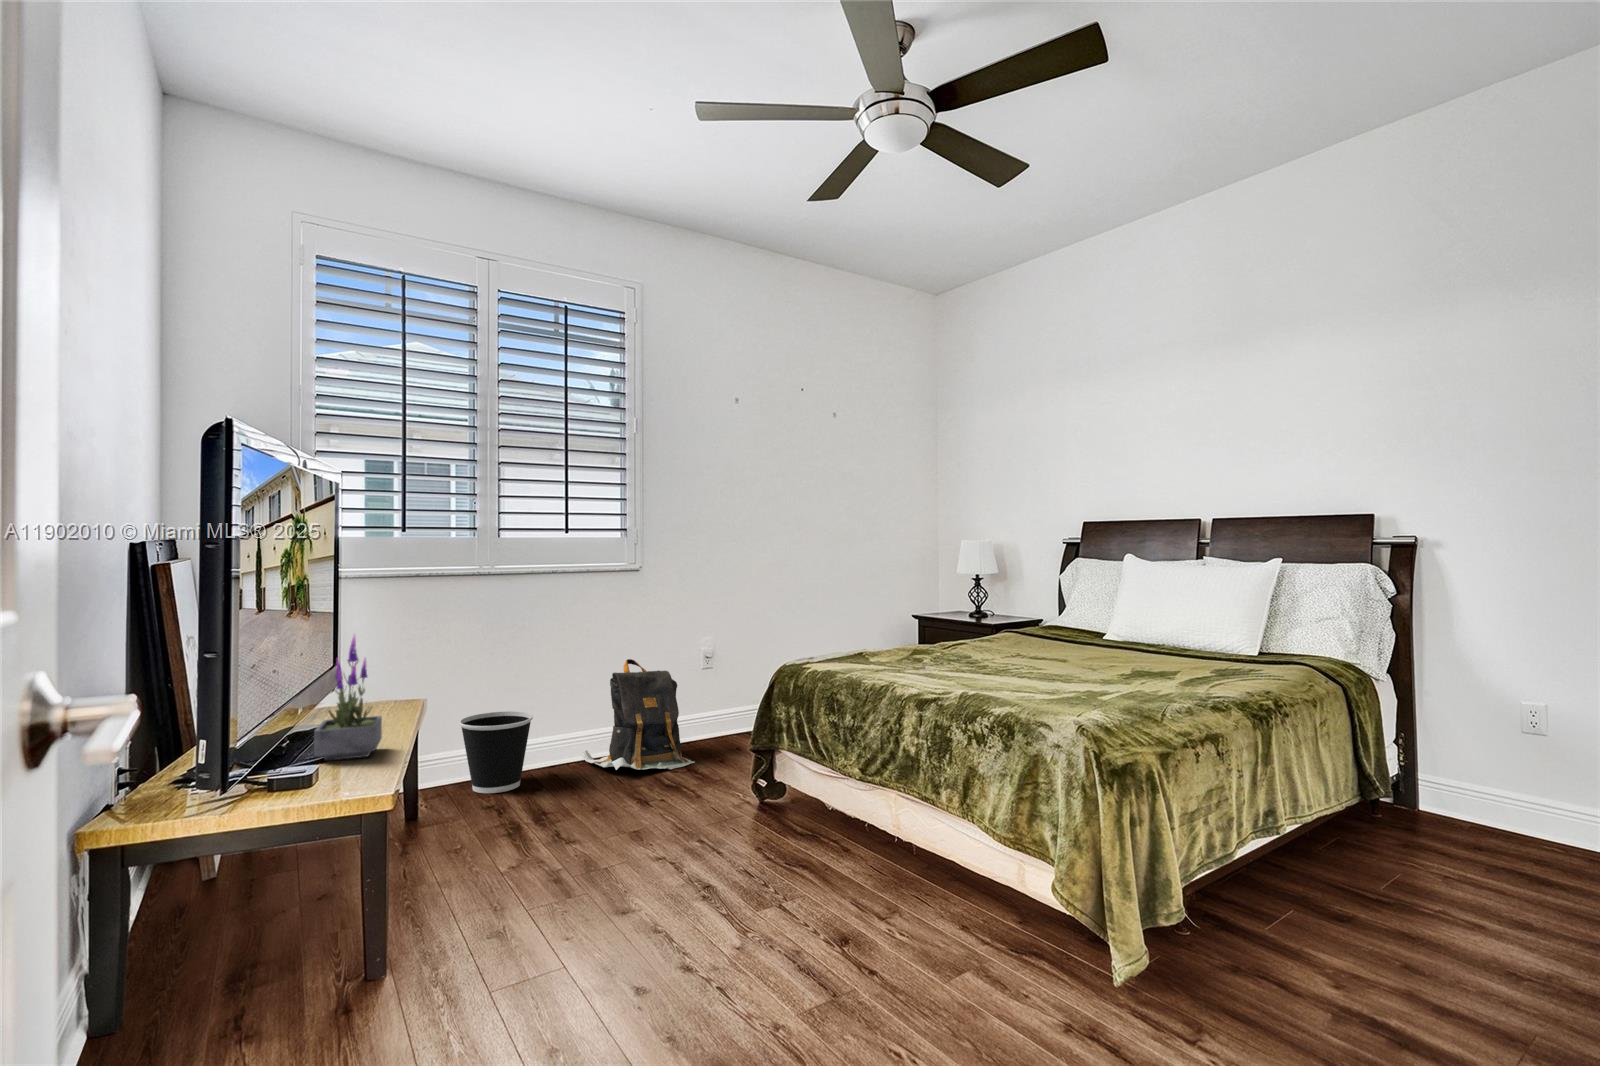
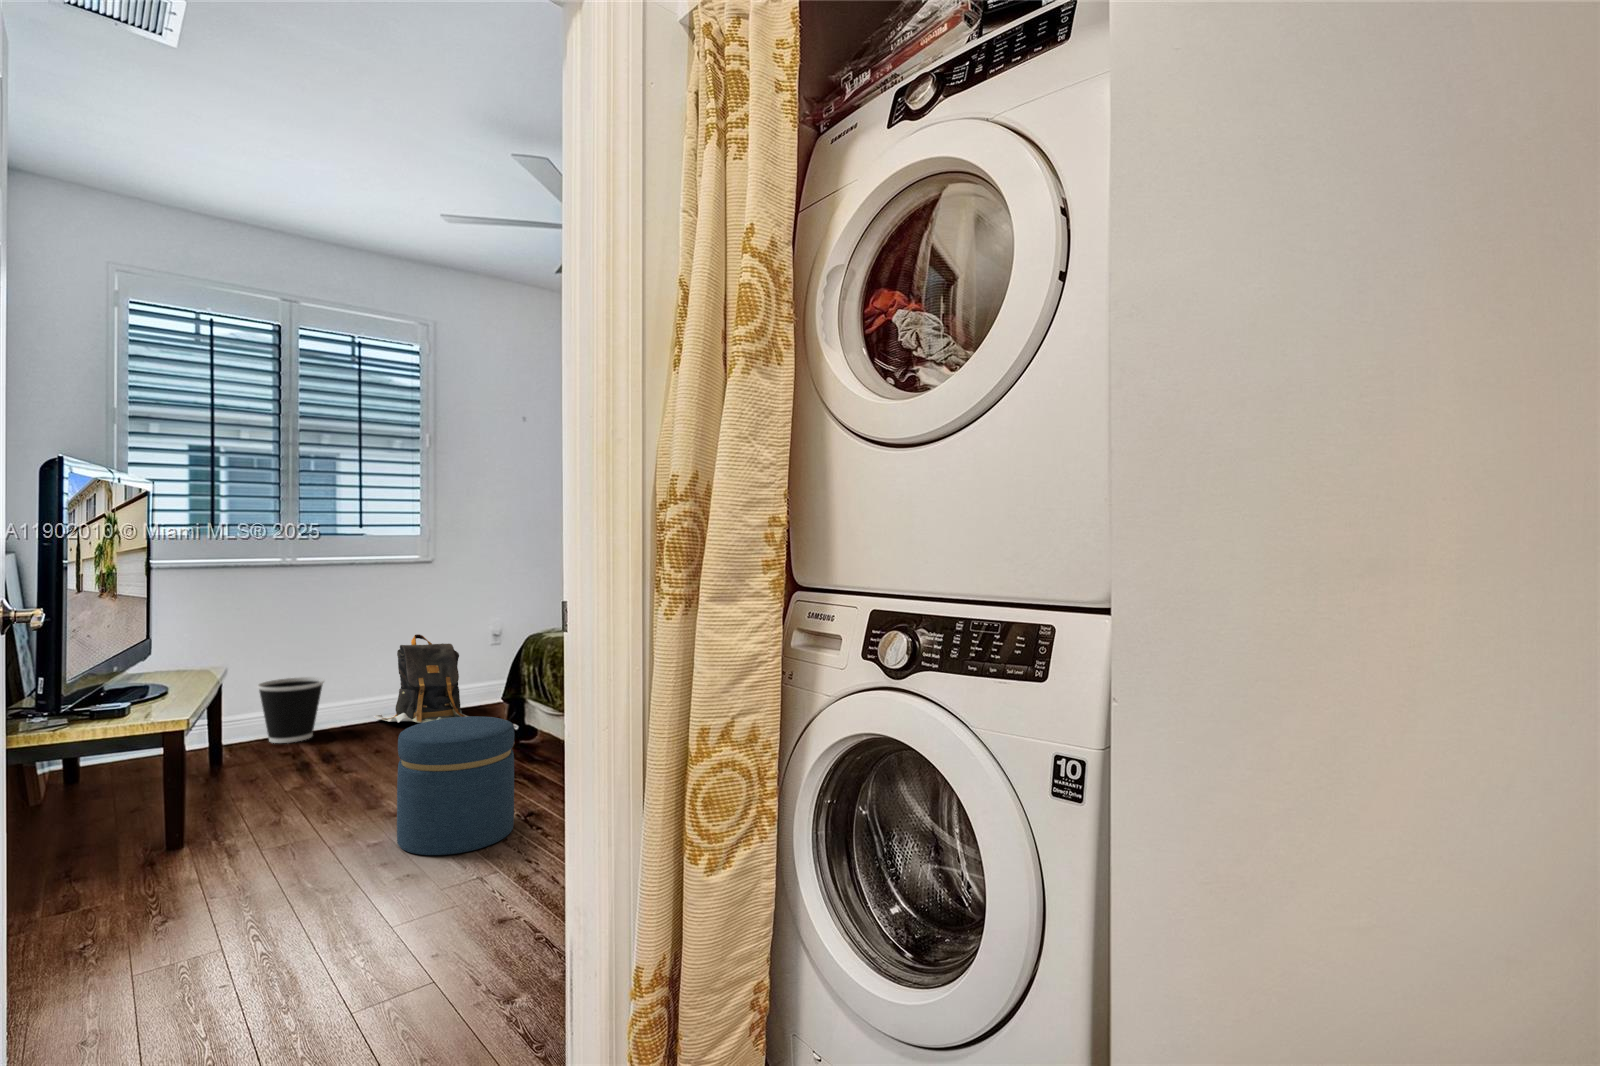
potted plant: present [314,637,382,760] -> none [124,608,181,703]
ottoman: none [672,792,831,1020] -> present [397,716,514,855]

